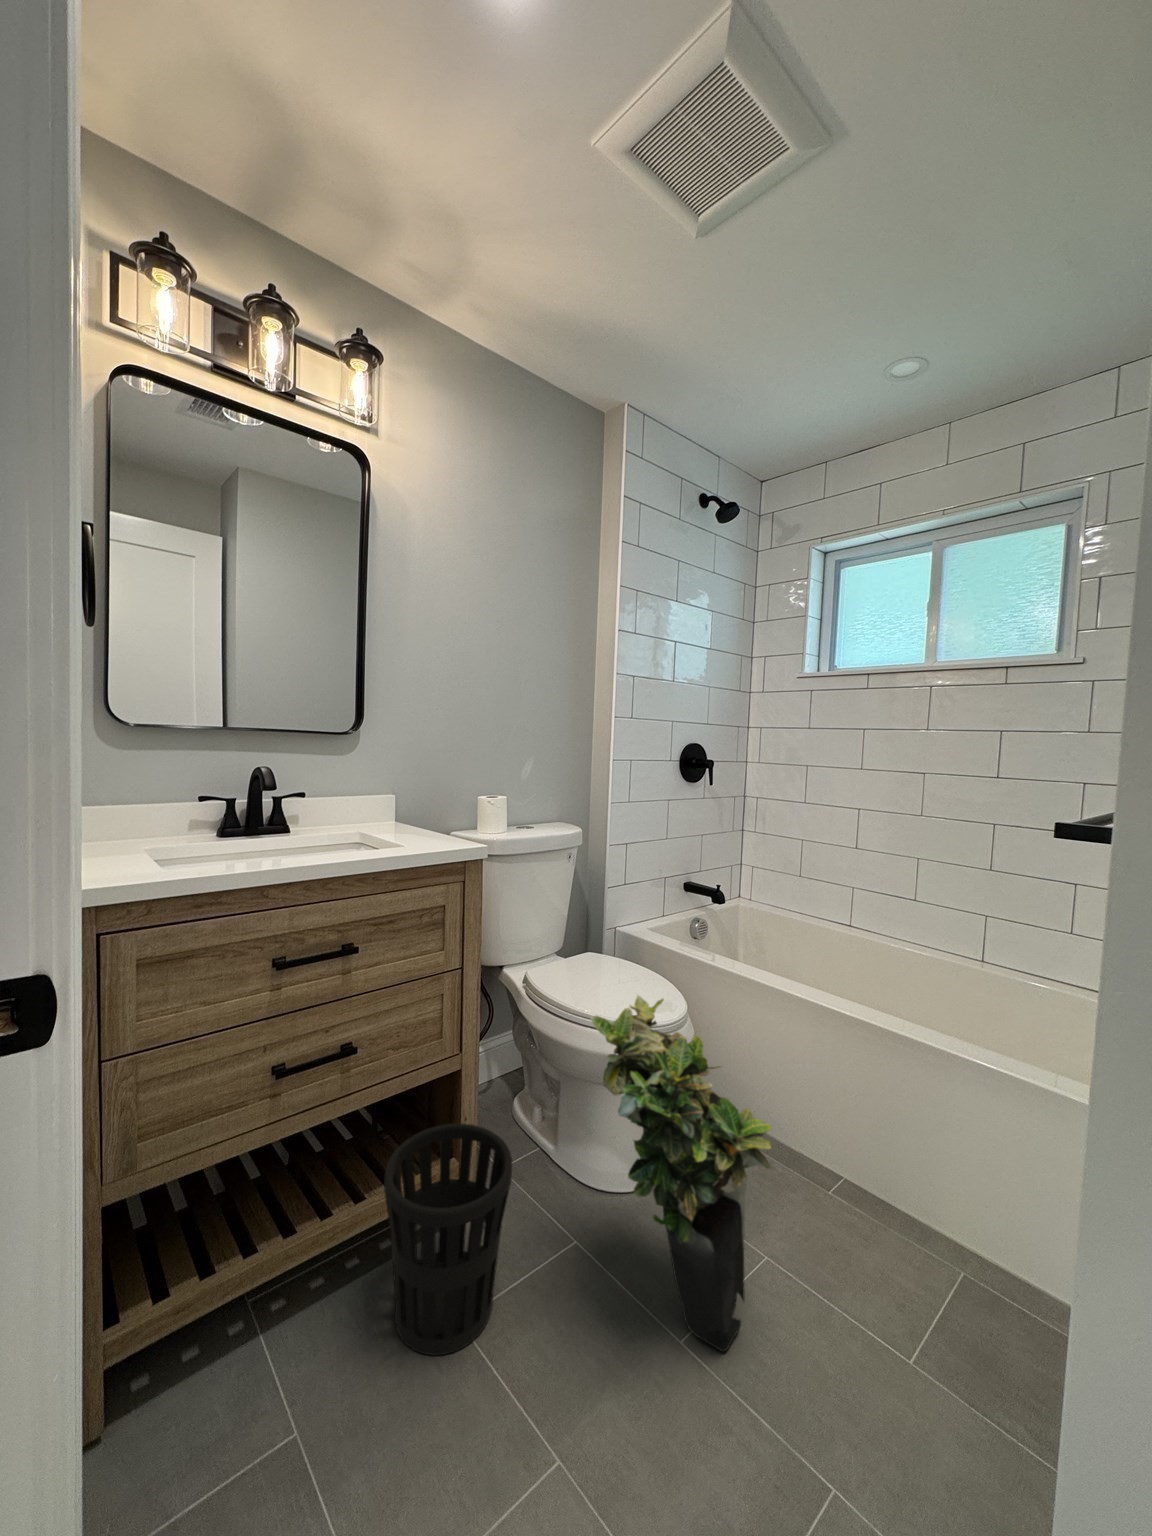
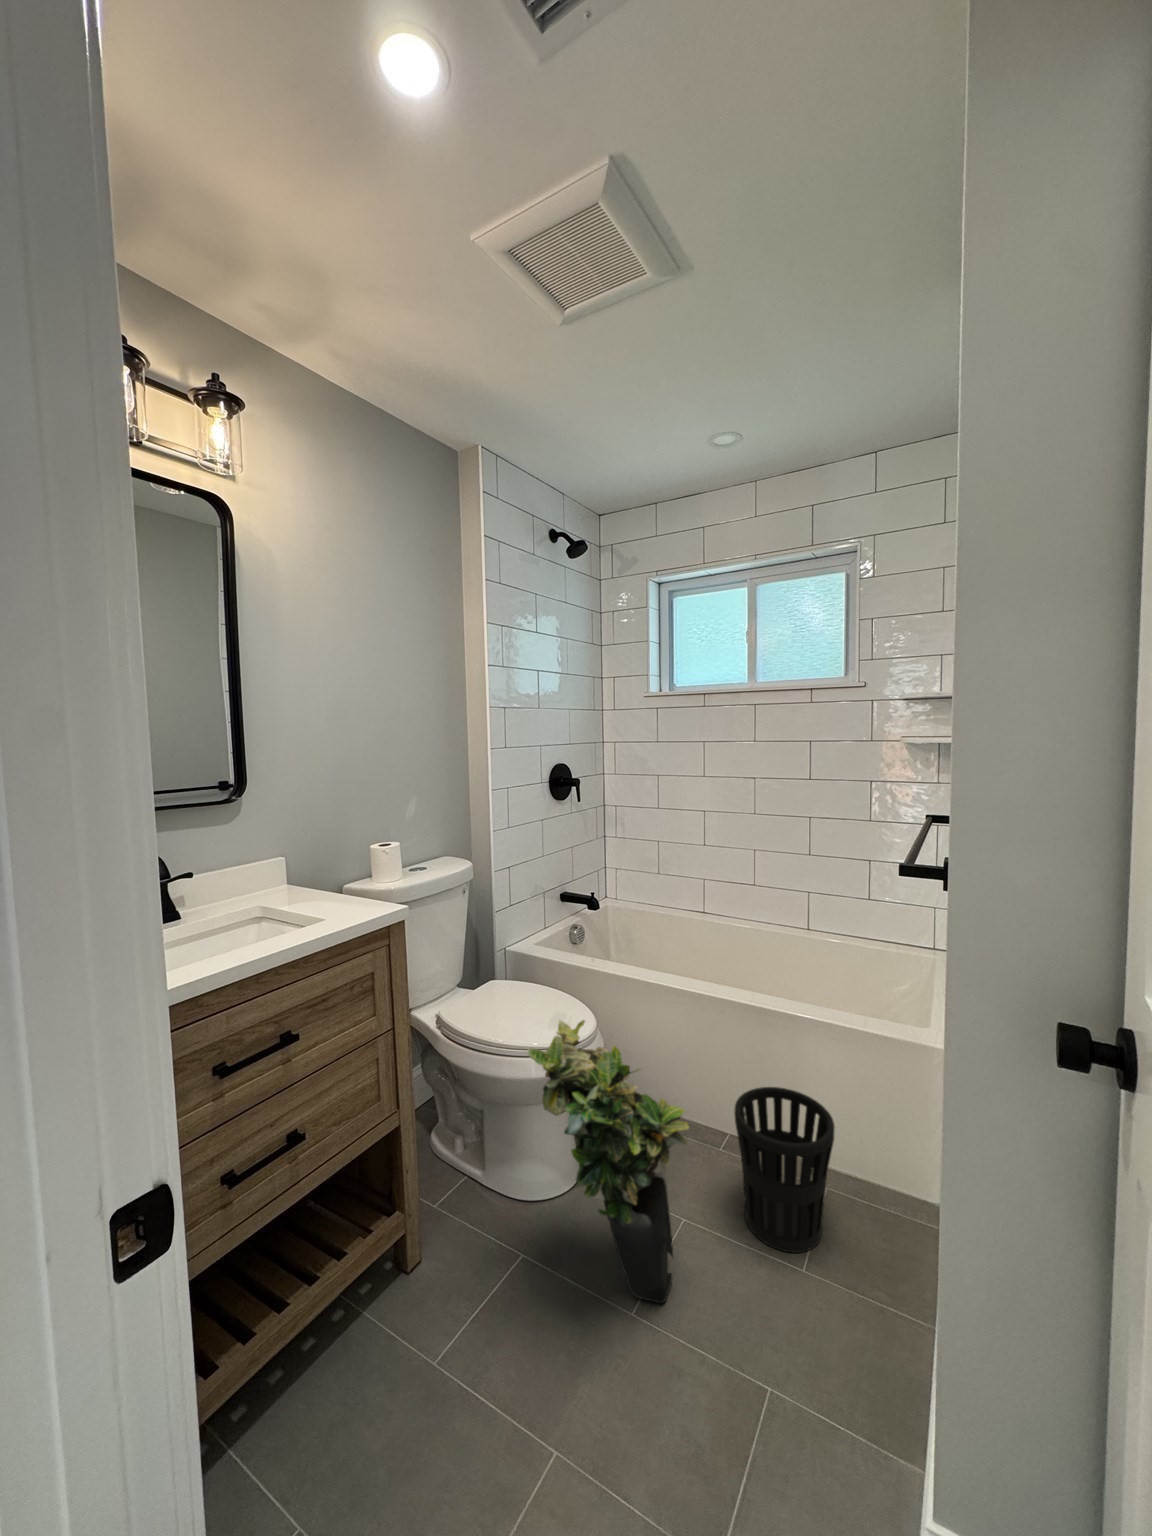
wastebasket: present [384,1124,512,1355] -> present [734,1087,835,1253]

